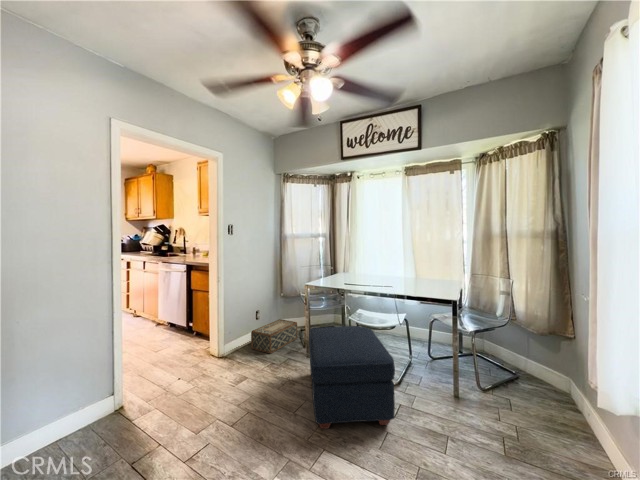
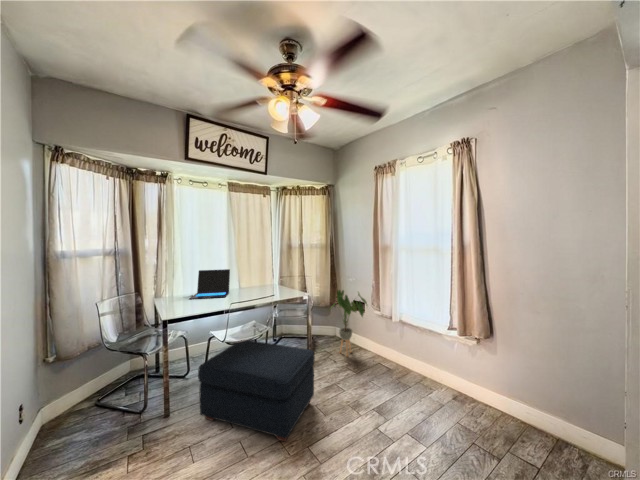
laptop: none [356,257,399,284] -> present [190,269,230,299]
house plant: none [501,306,598,430] -> present [337,290,367,356]
woven basket: present [251,319,297,354] -> none [28,385,100,474]

